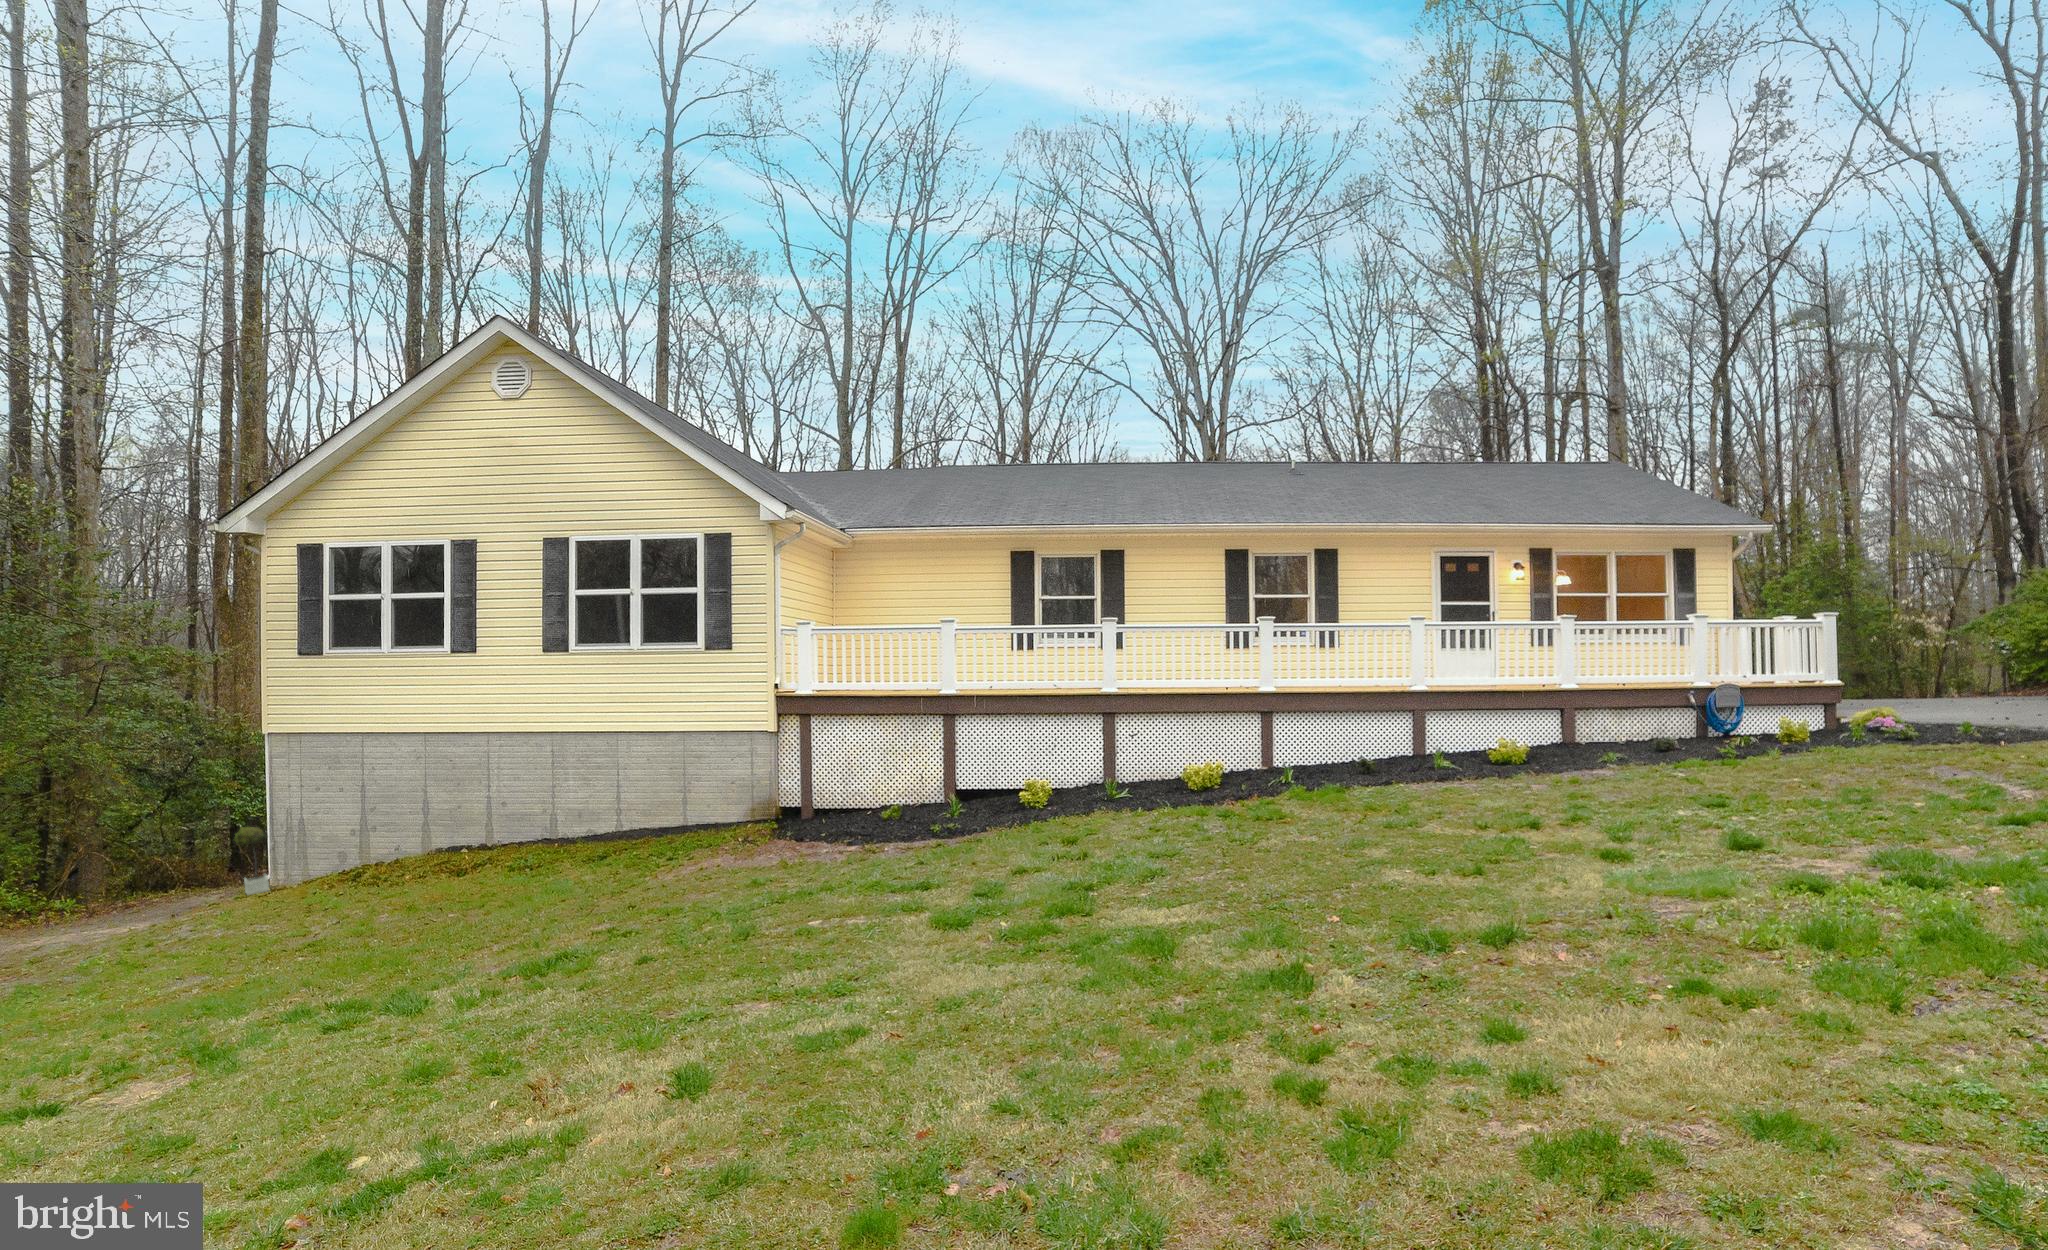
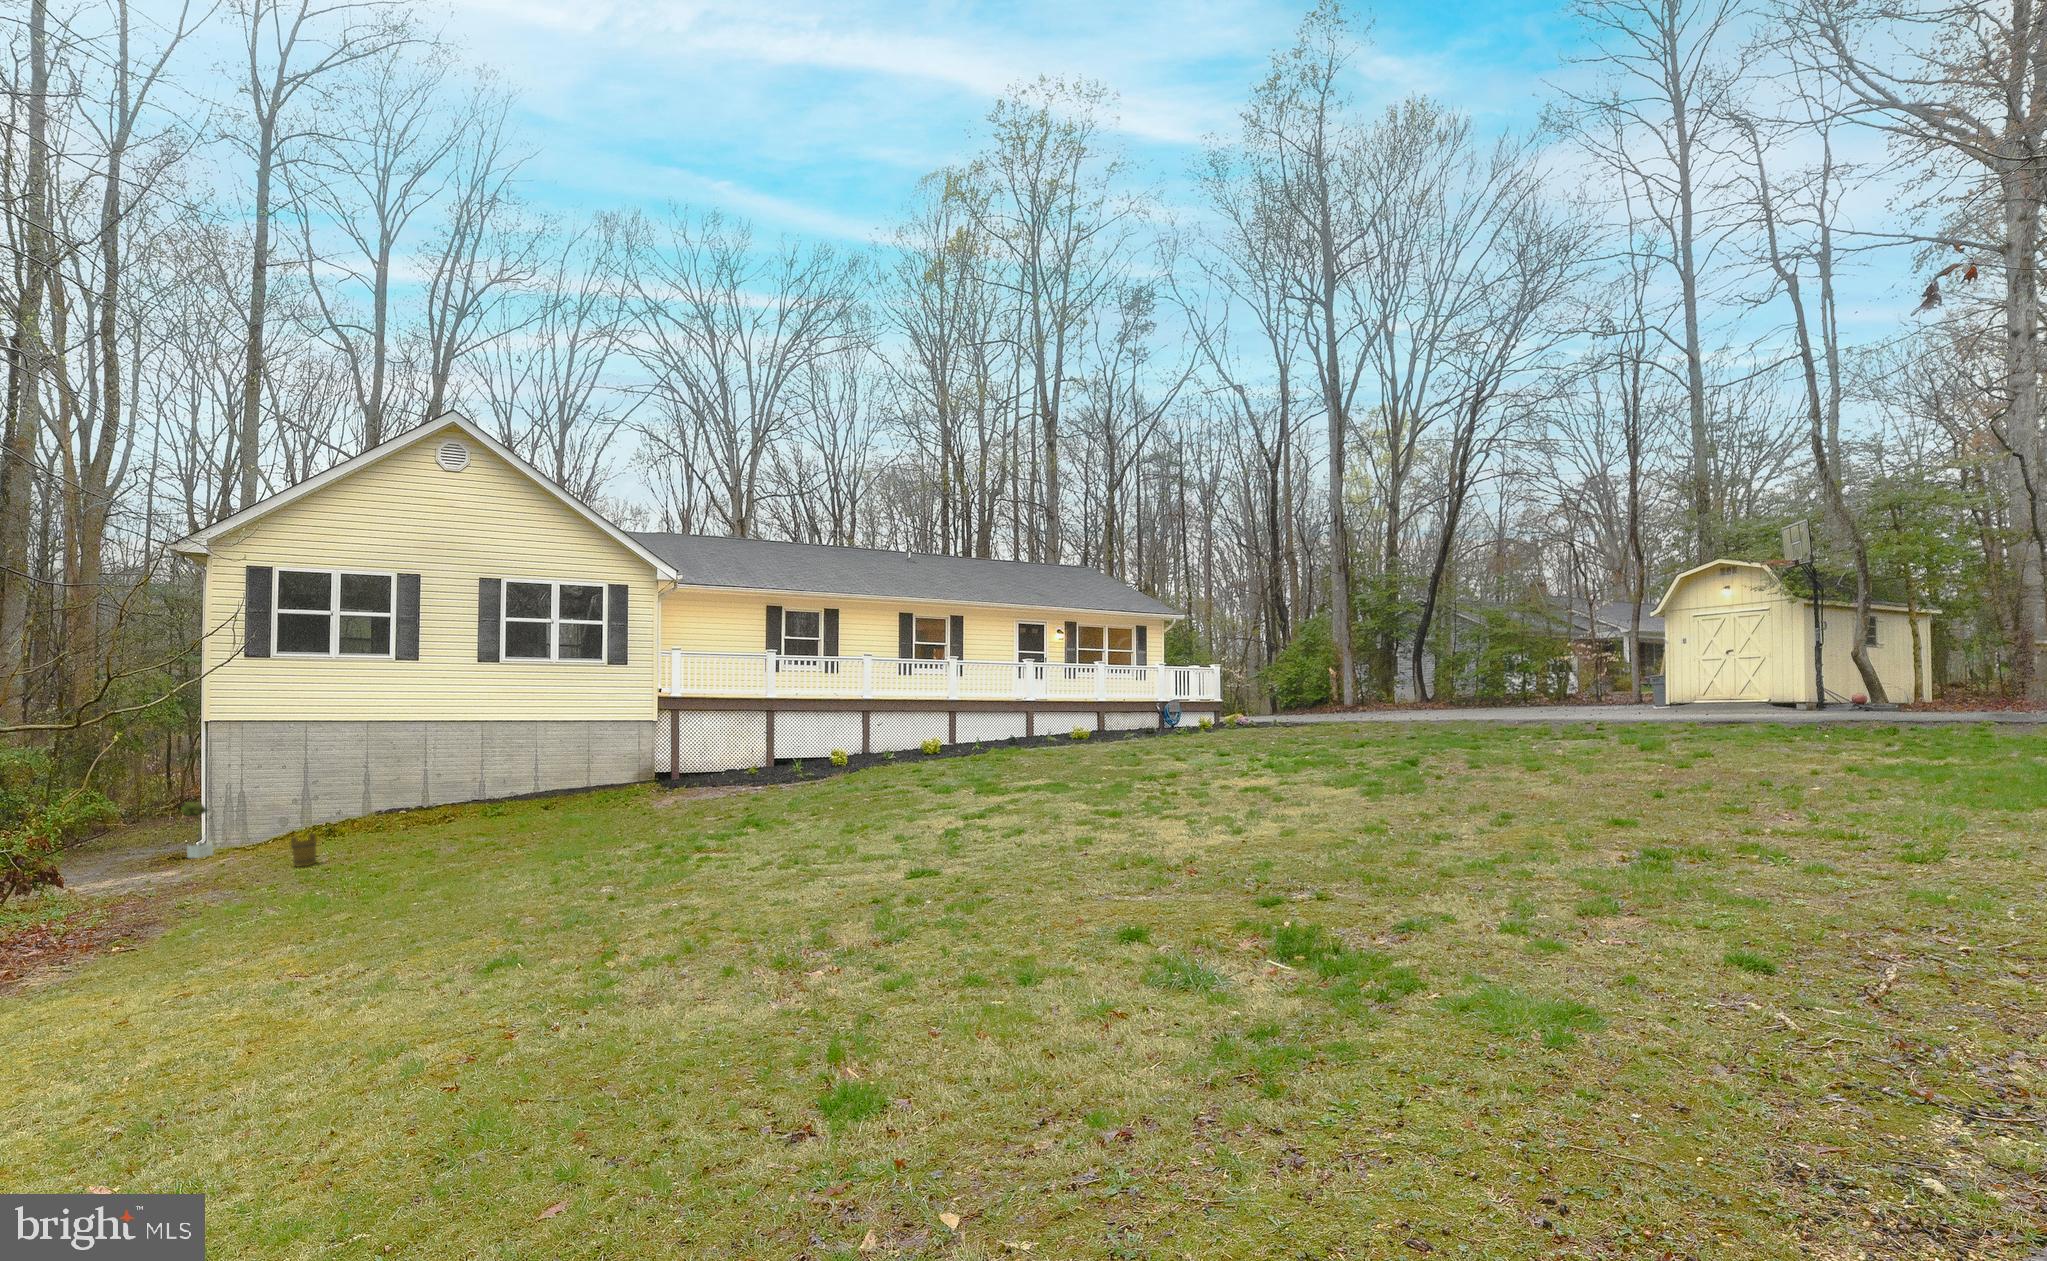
bucket: none [141,907,182,955] -> present [291,833,316,866]

